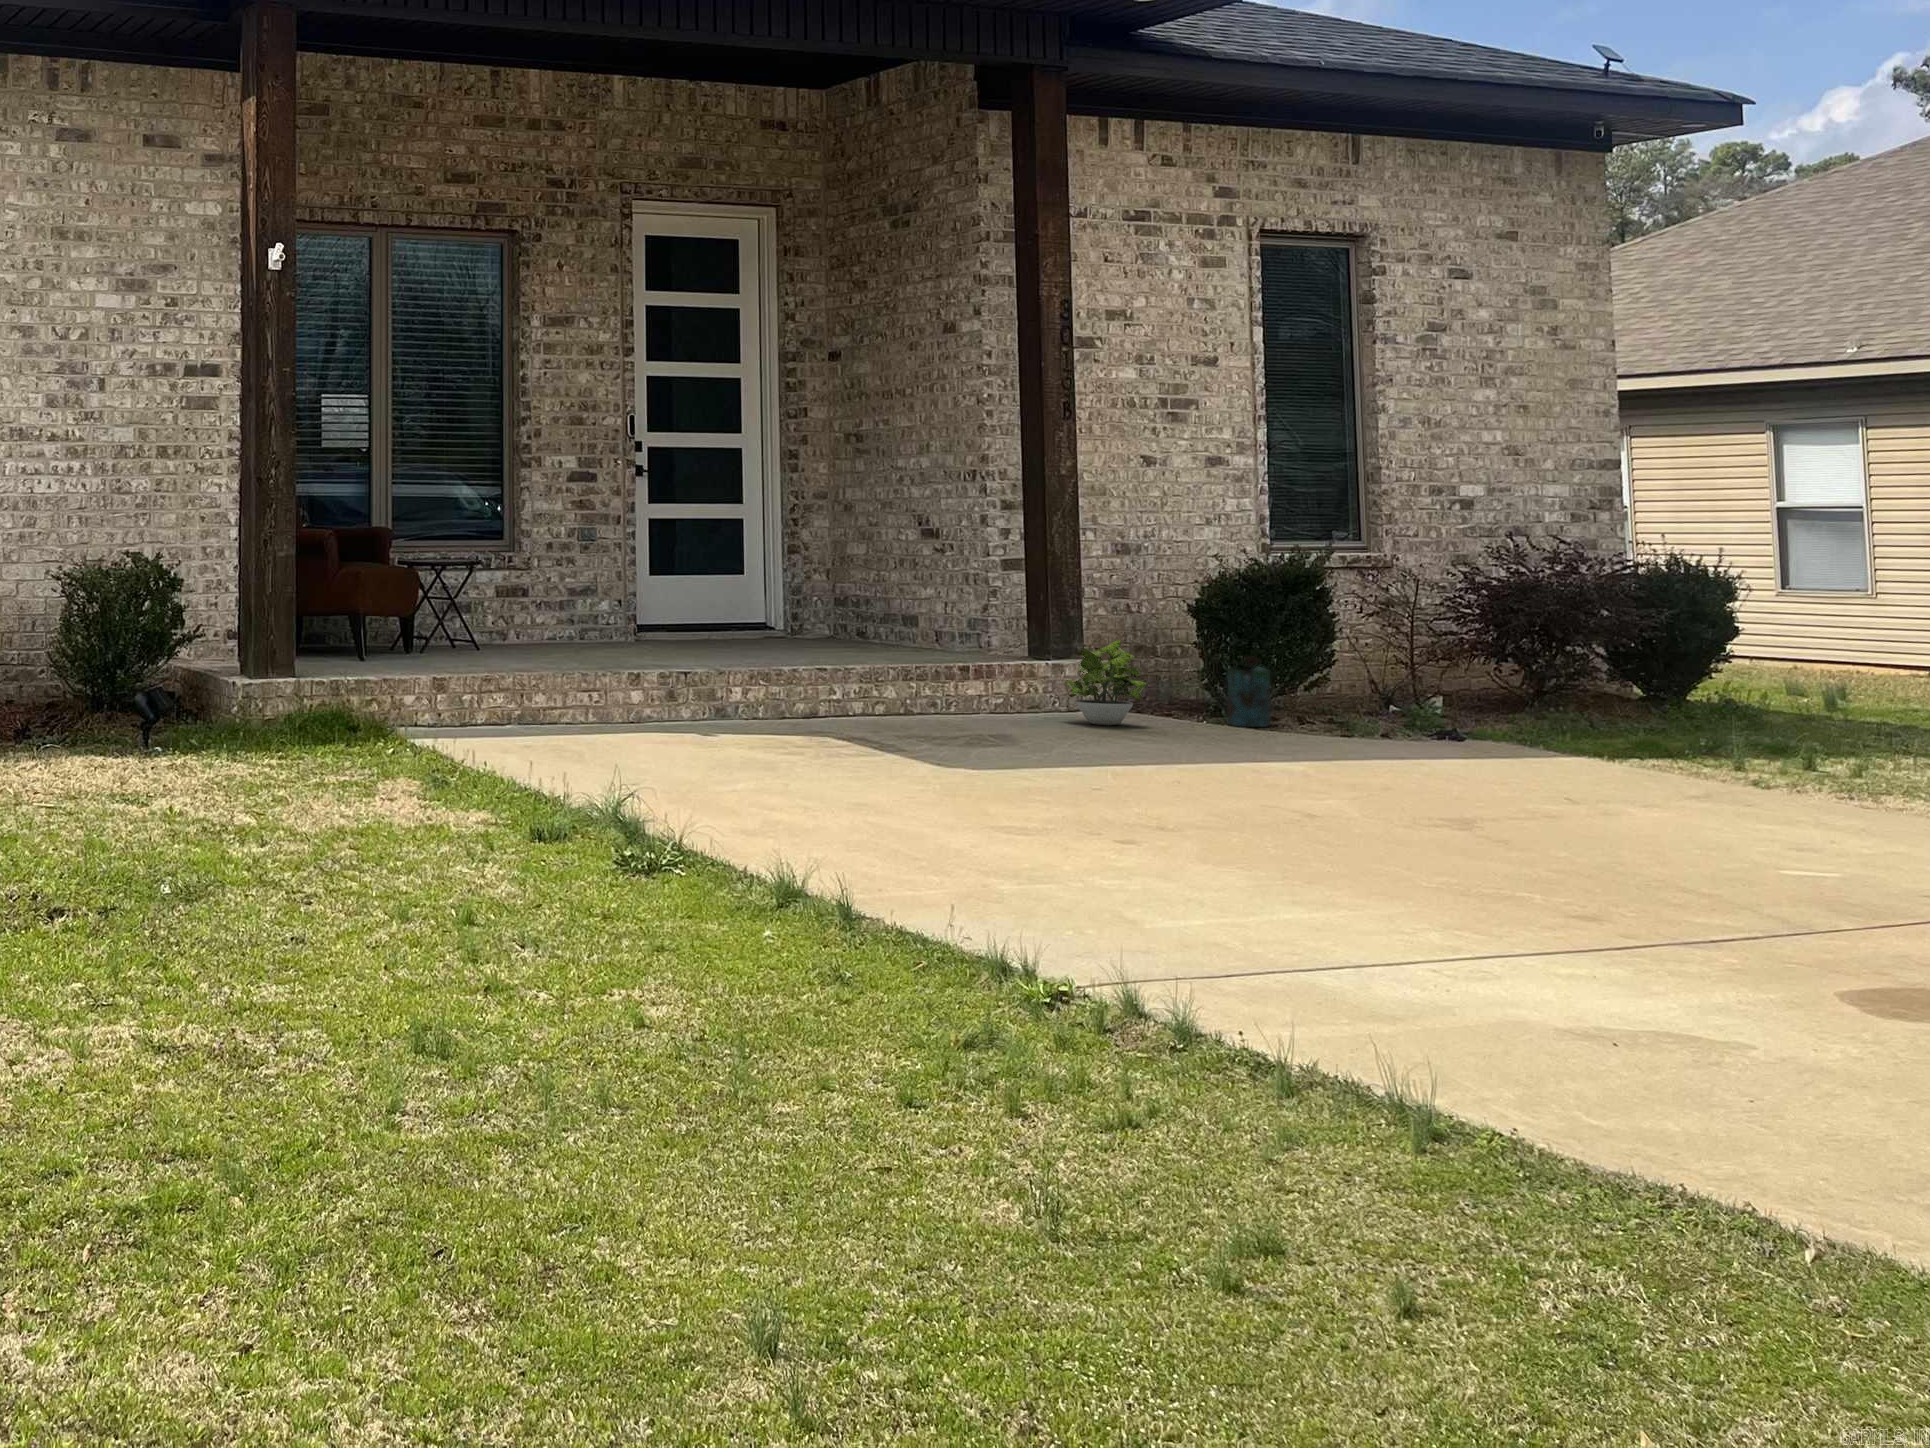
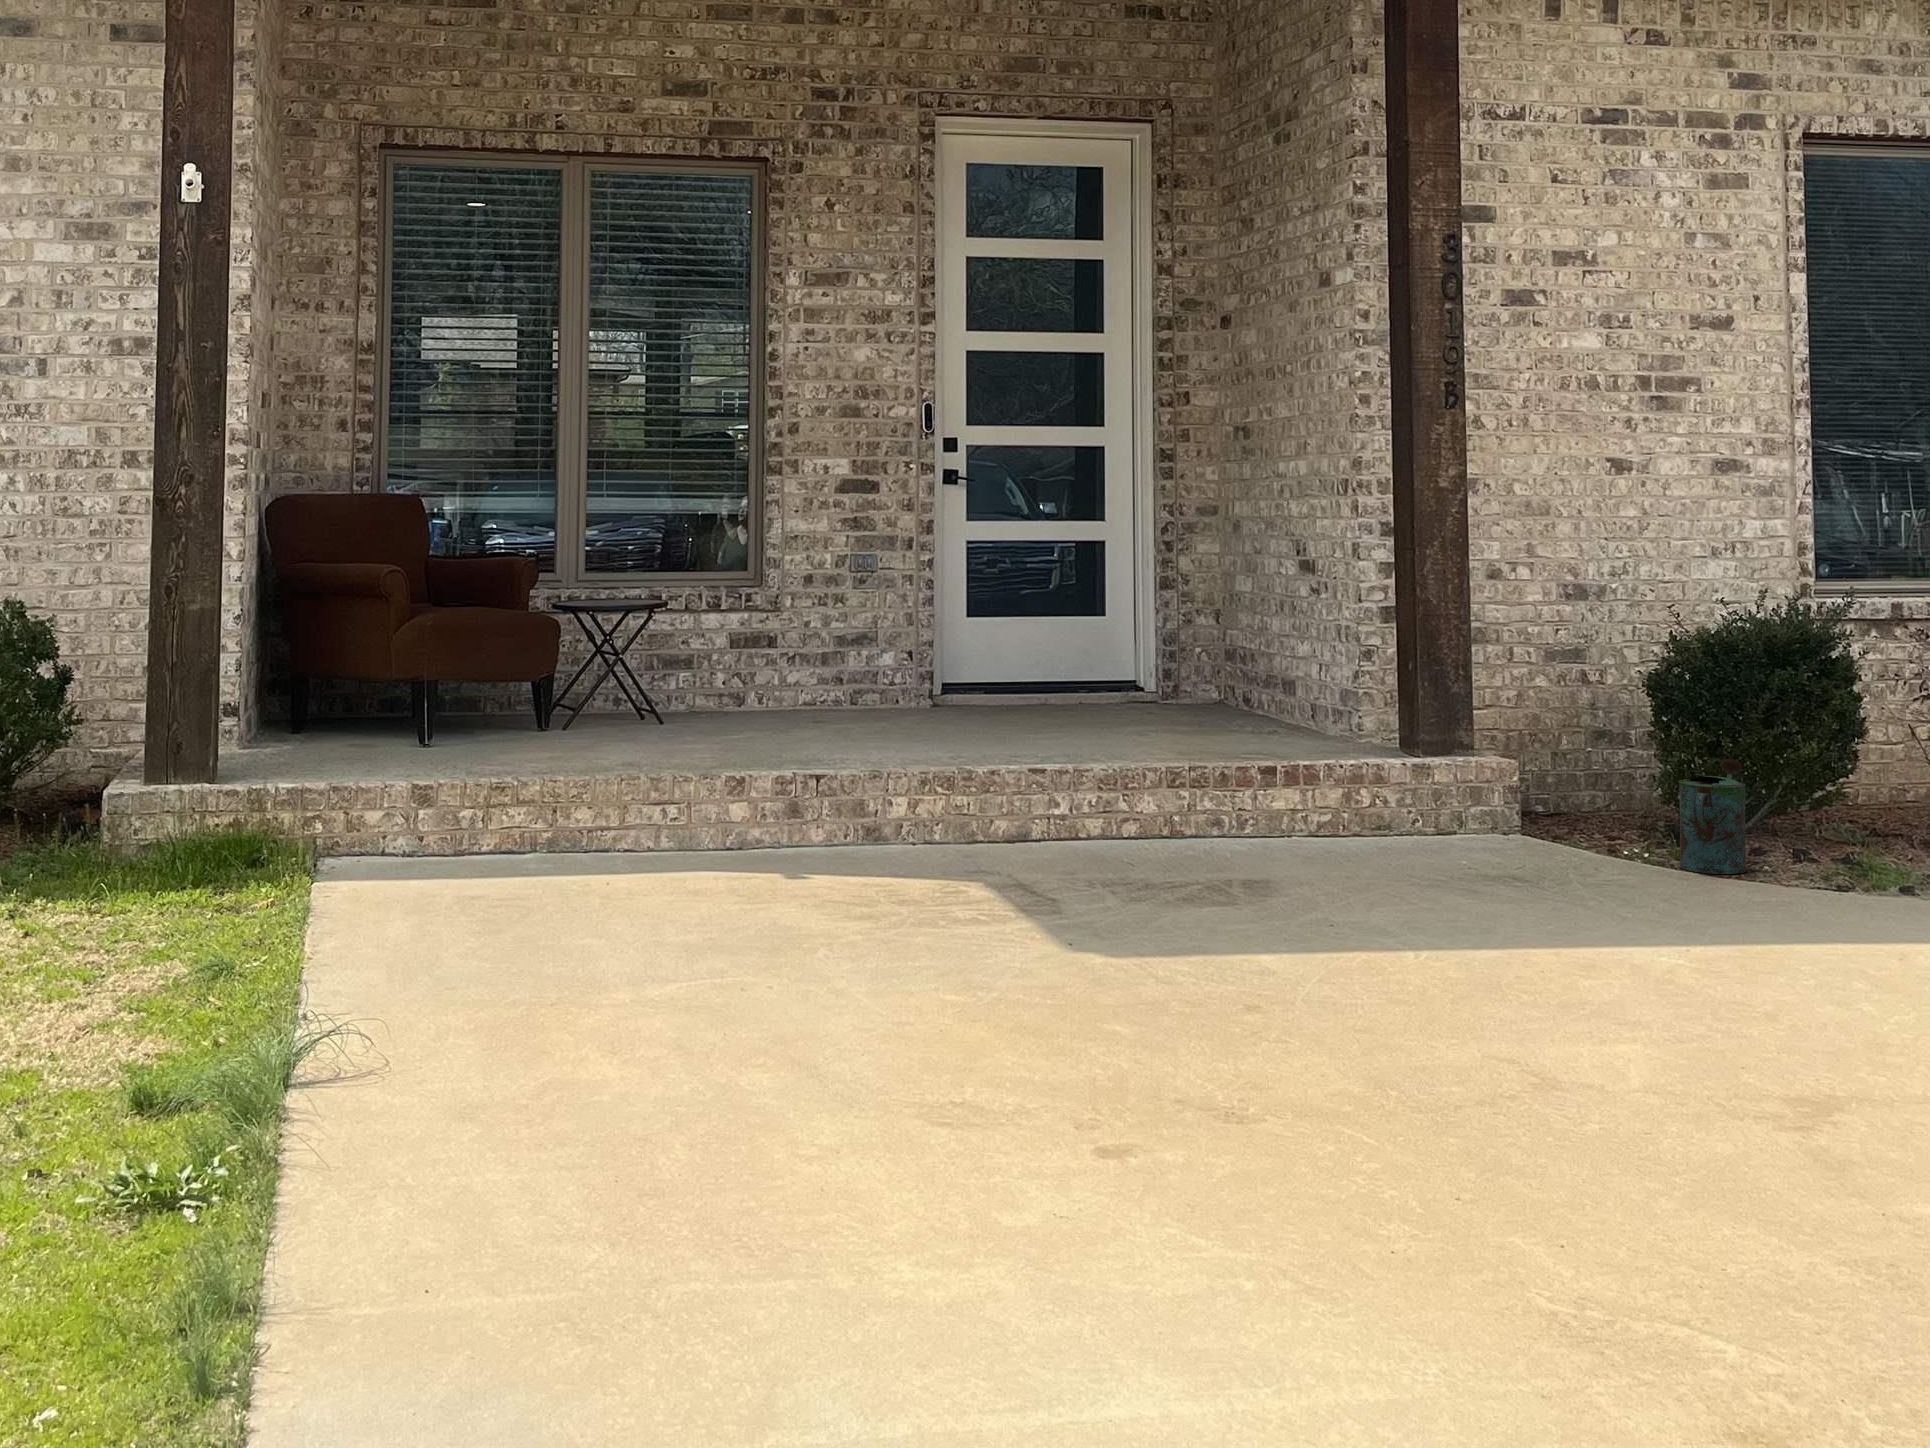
potted plant: present [1066,639,1147,725] -> none [1417,737,1535,867]

